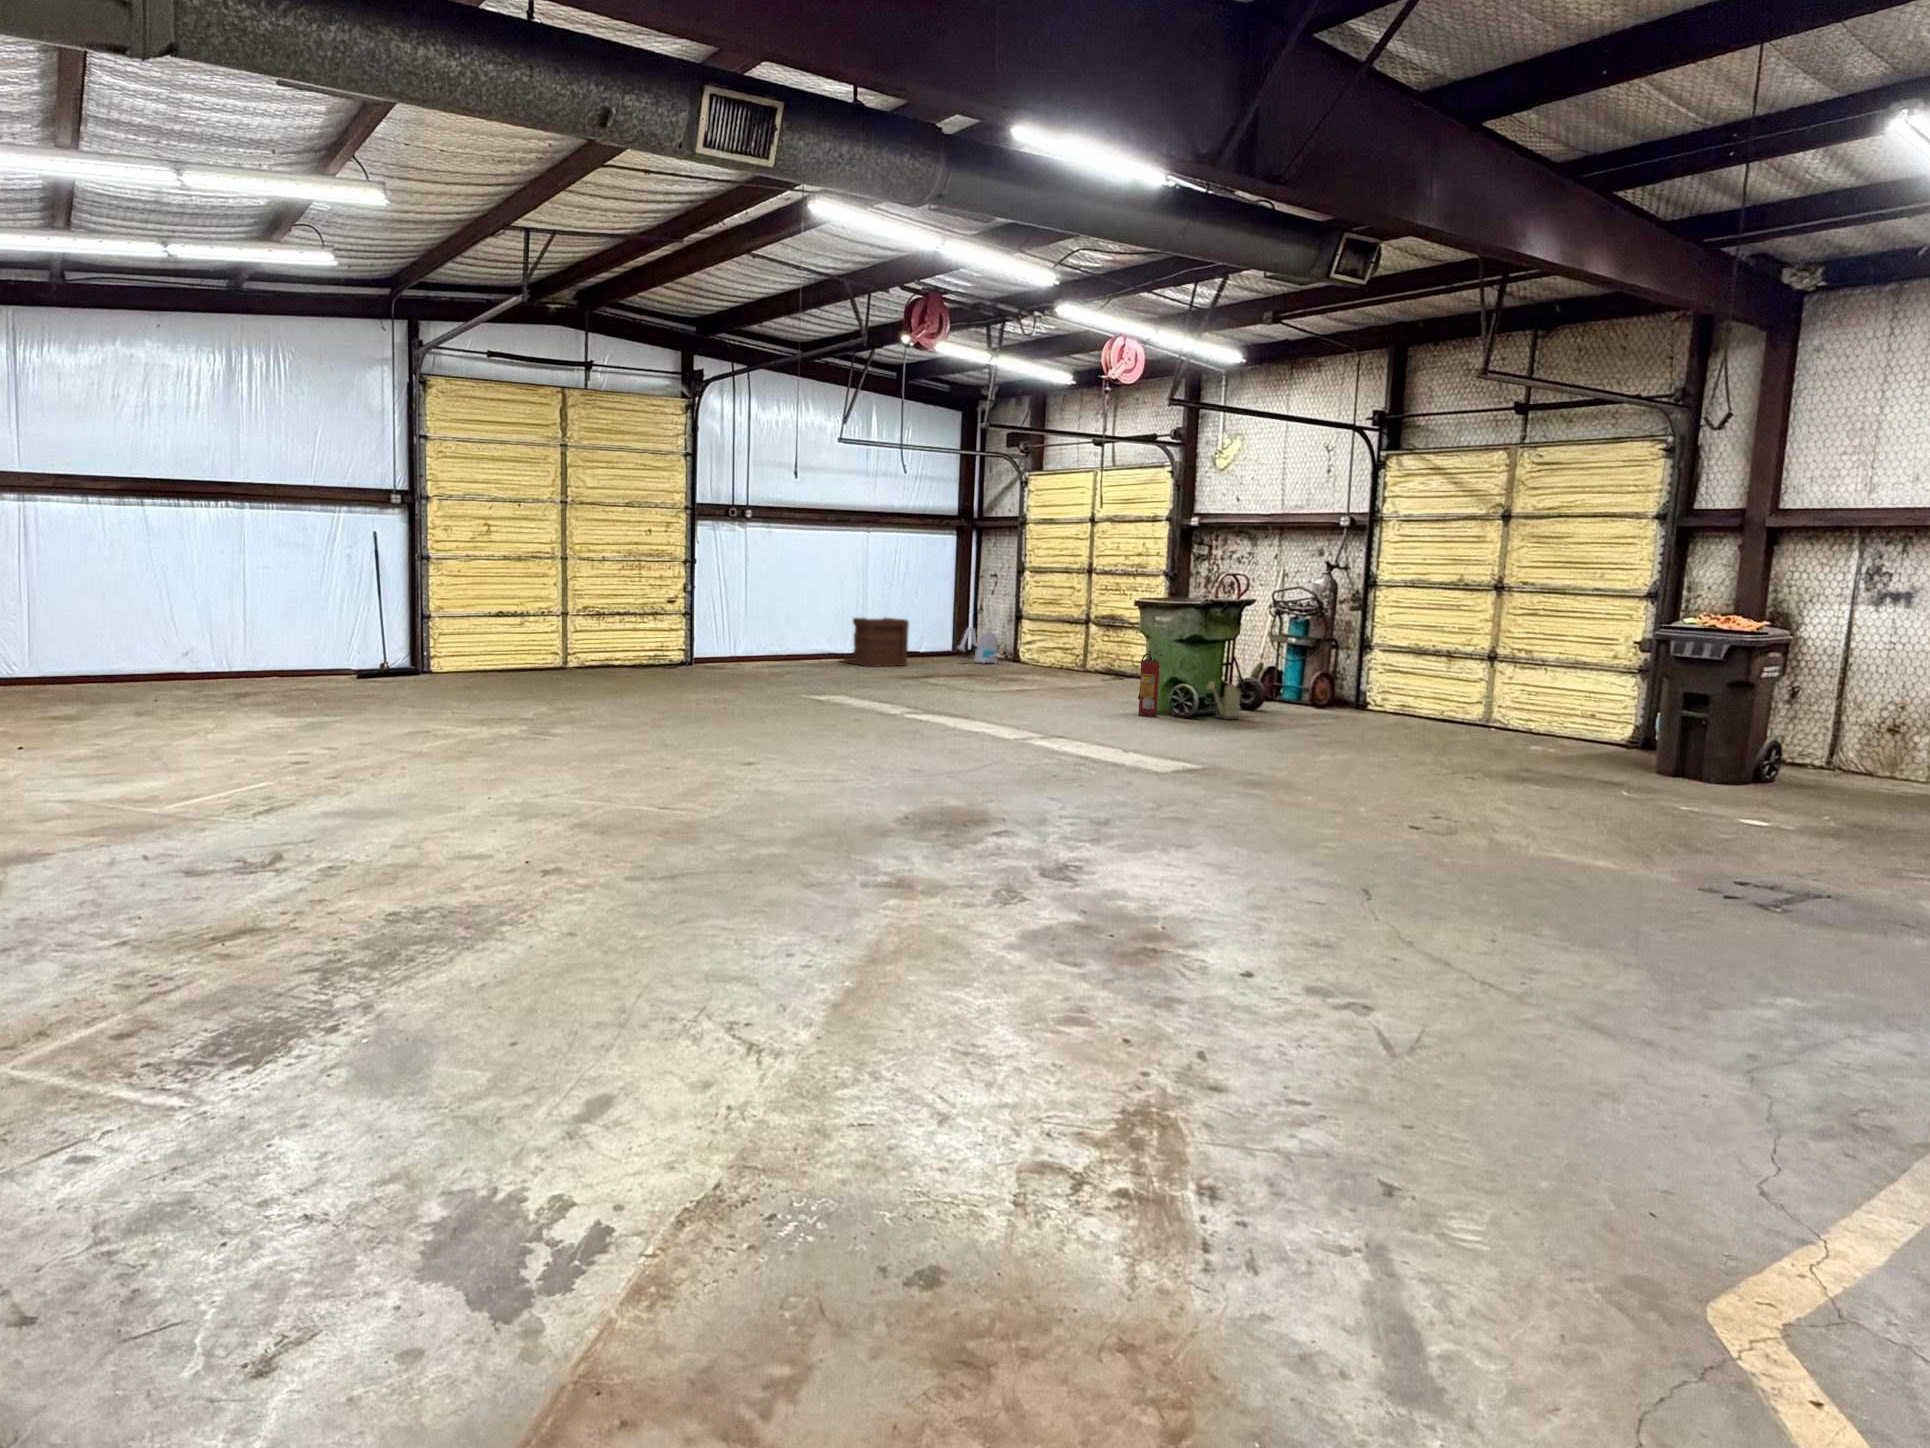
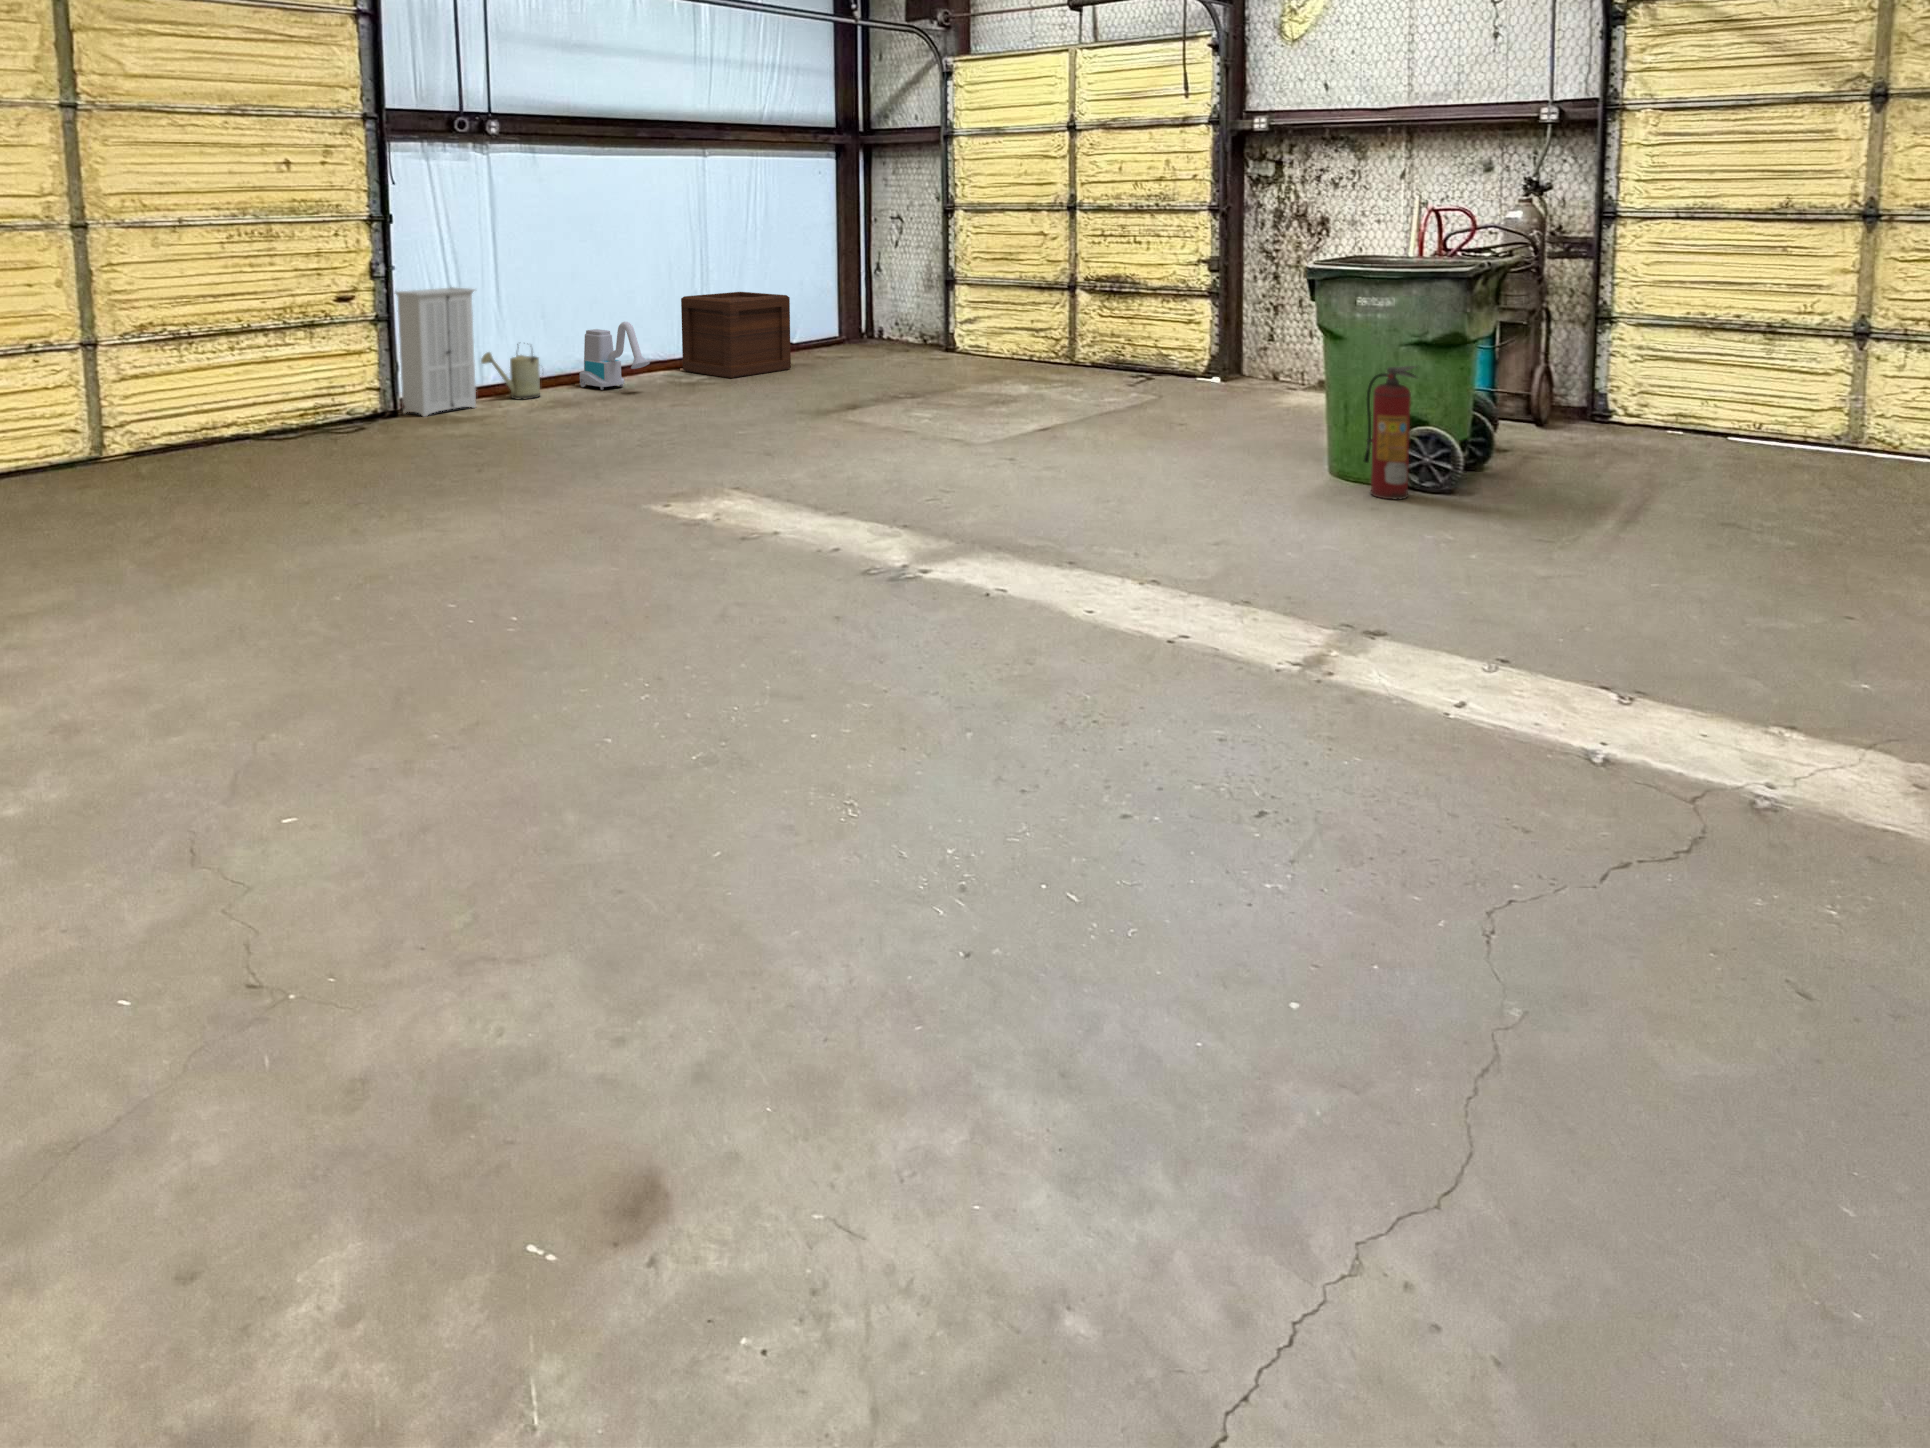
storage cabinet: none [690,599,731,667] -> present [395,287,476,417]
vacuum cleaner: present [957,627,998,663] -> present [580,322,650,390]
watering can: present [1205,681,1241,720] -> present [481,344,541,399]

